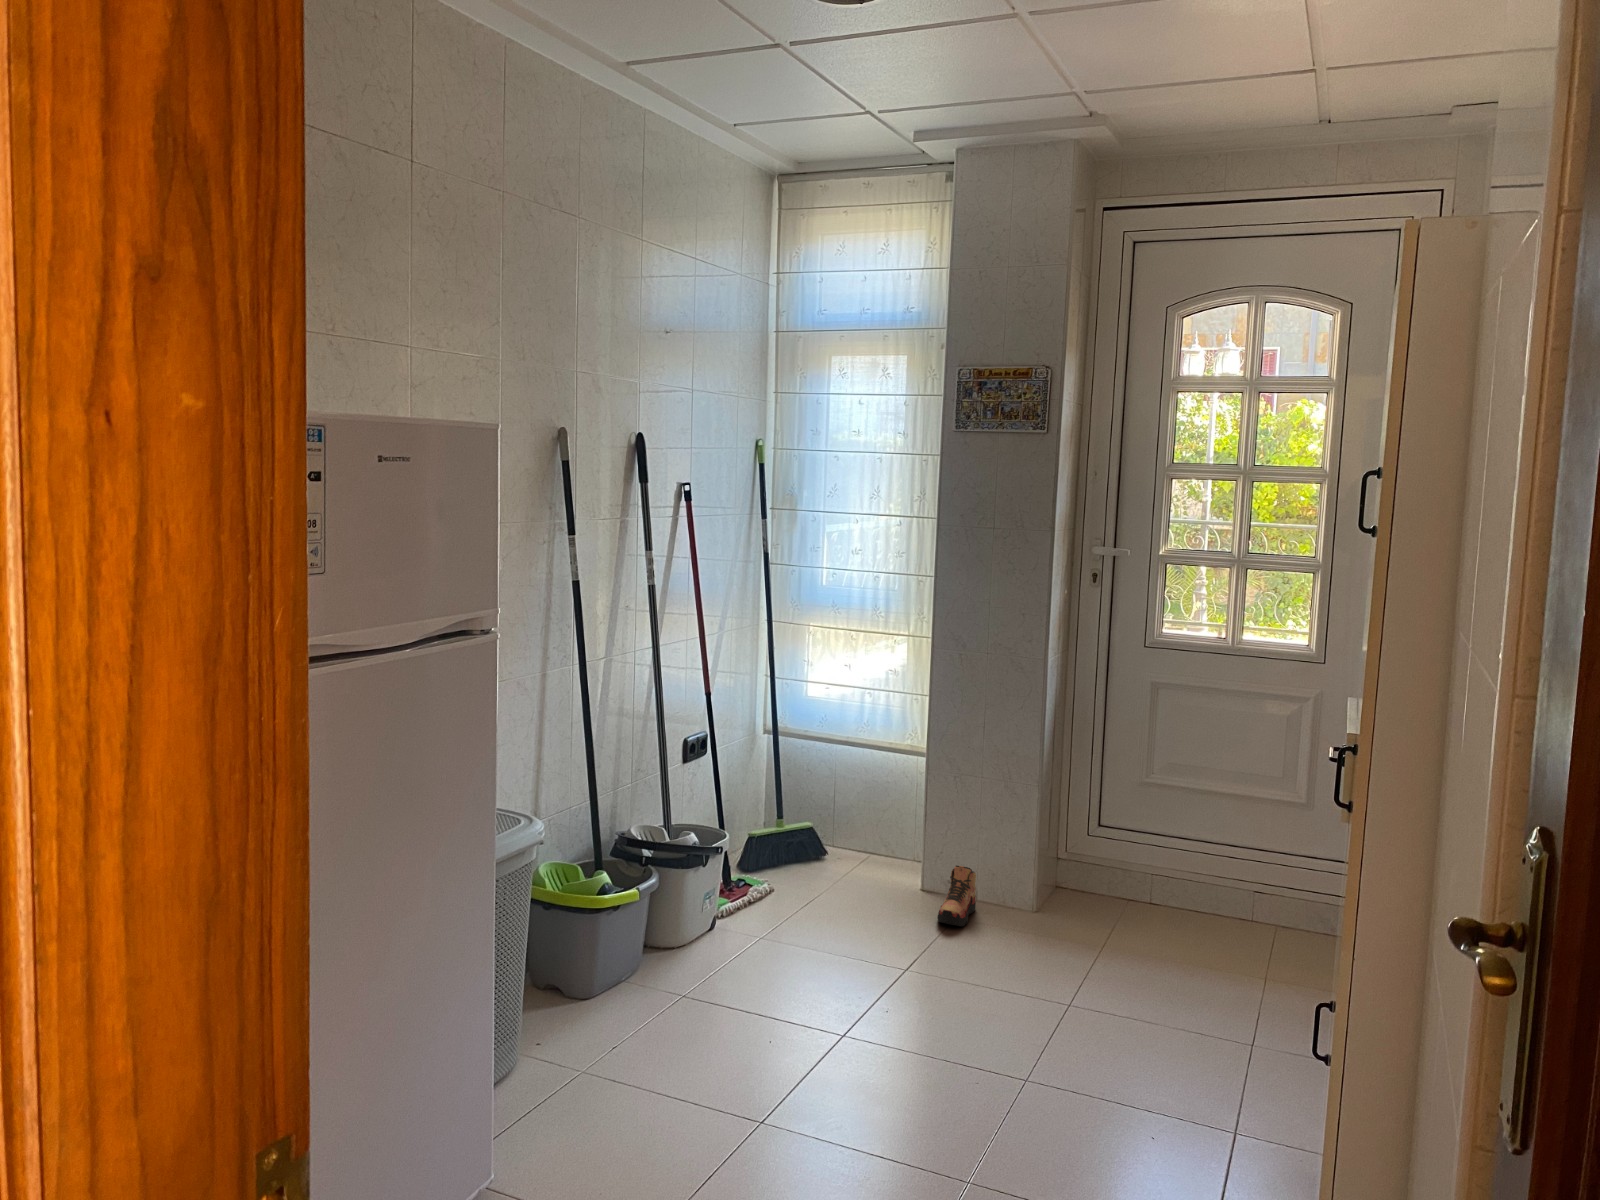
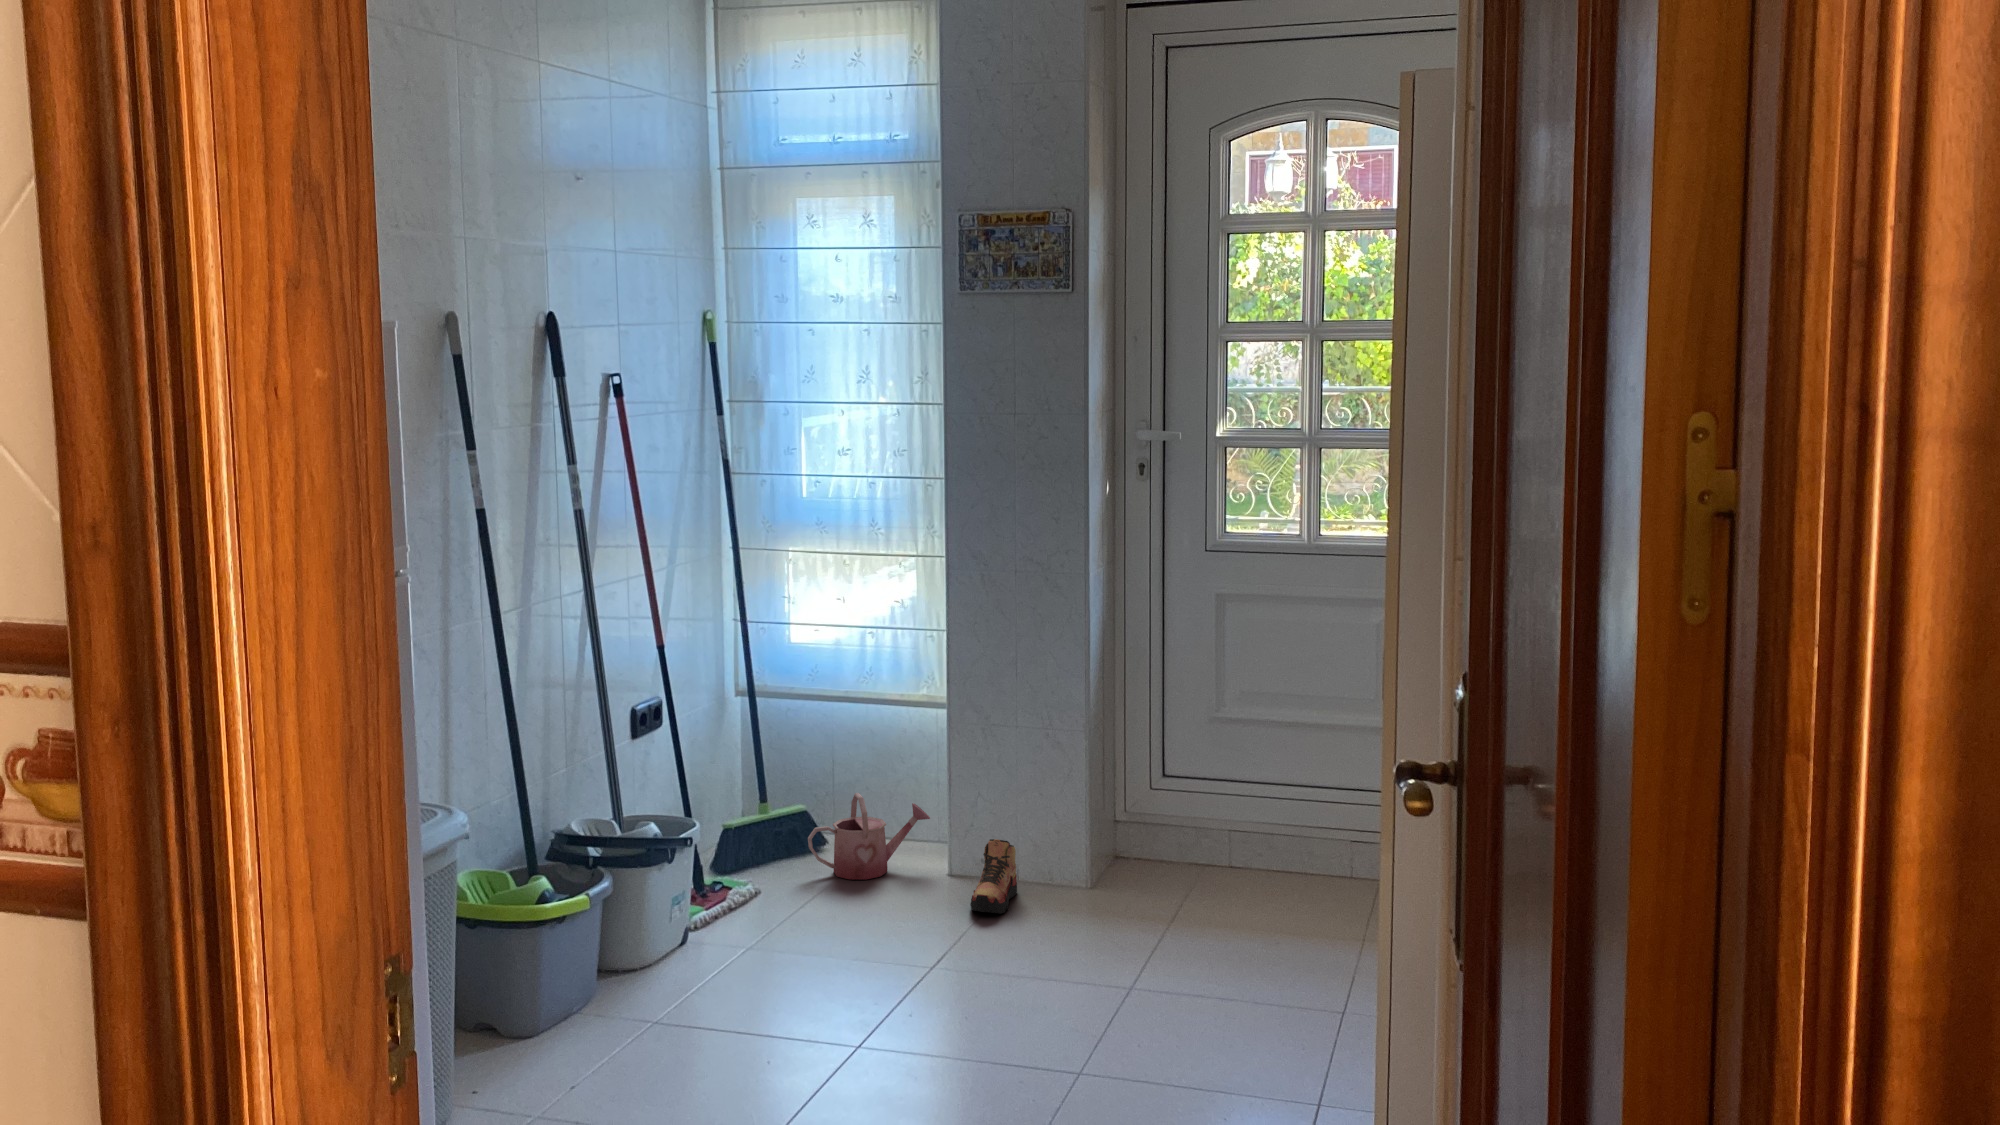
watering can: none [812,819,909,888] -> present [808,793,930,880]

